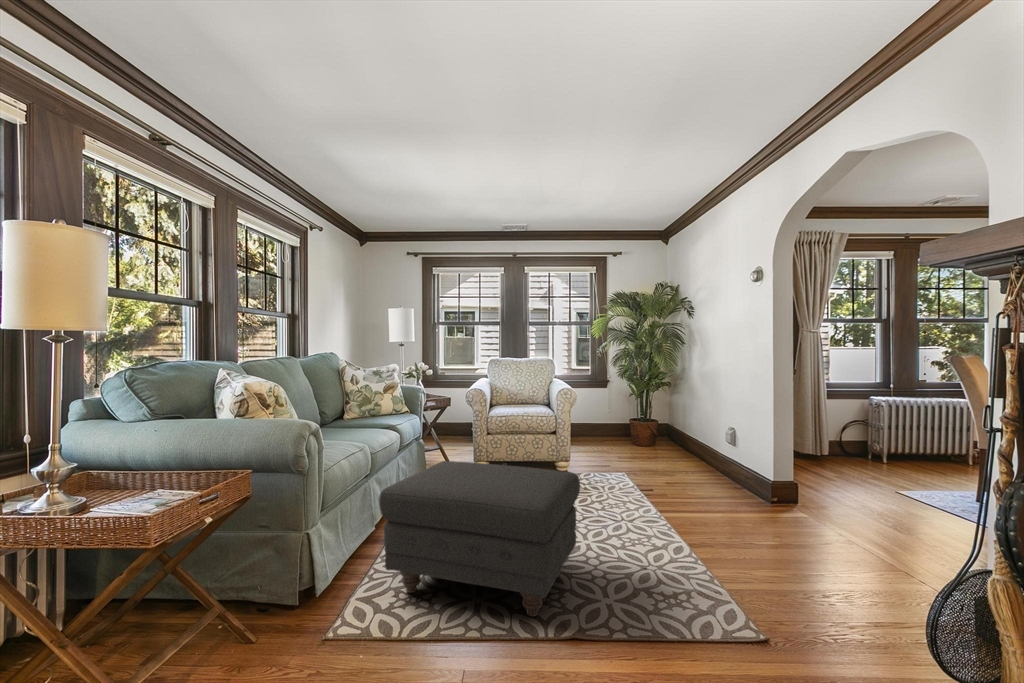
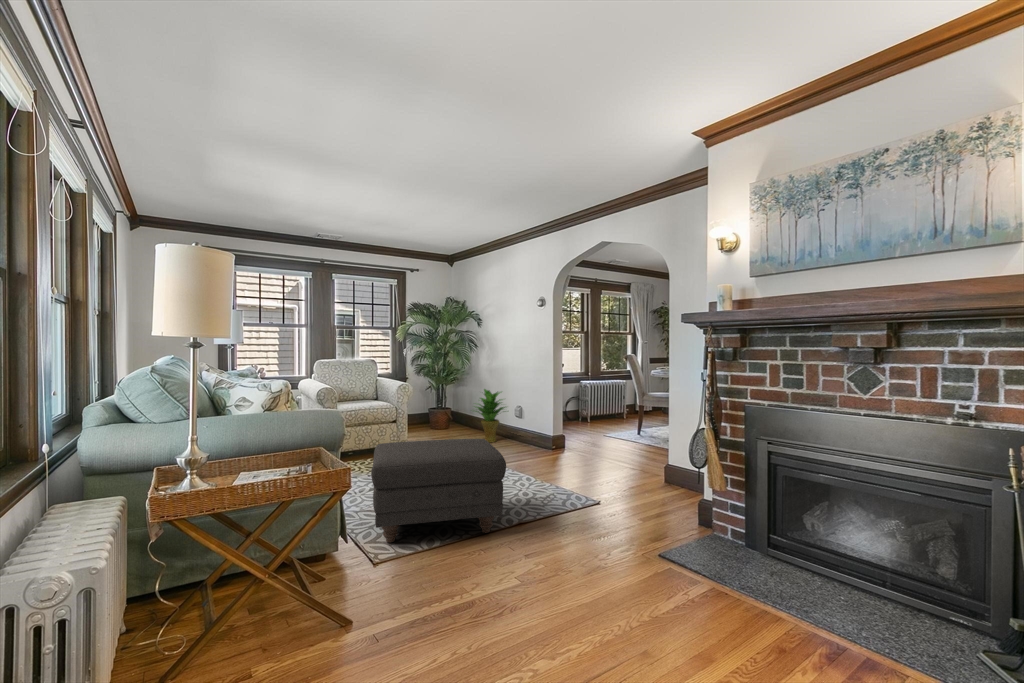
potted plant: none [662,400,718,474] -> present [475,389,505,442]

